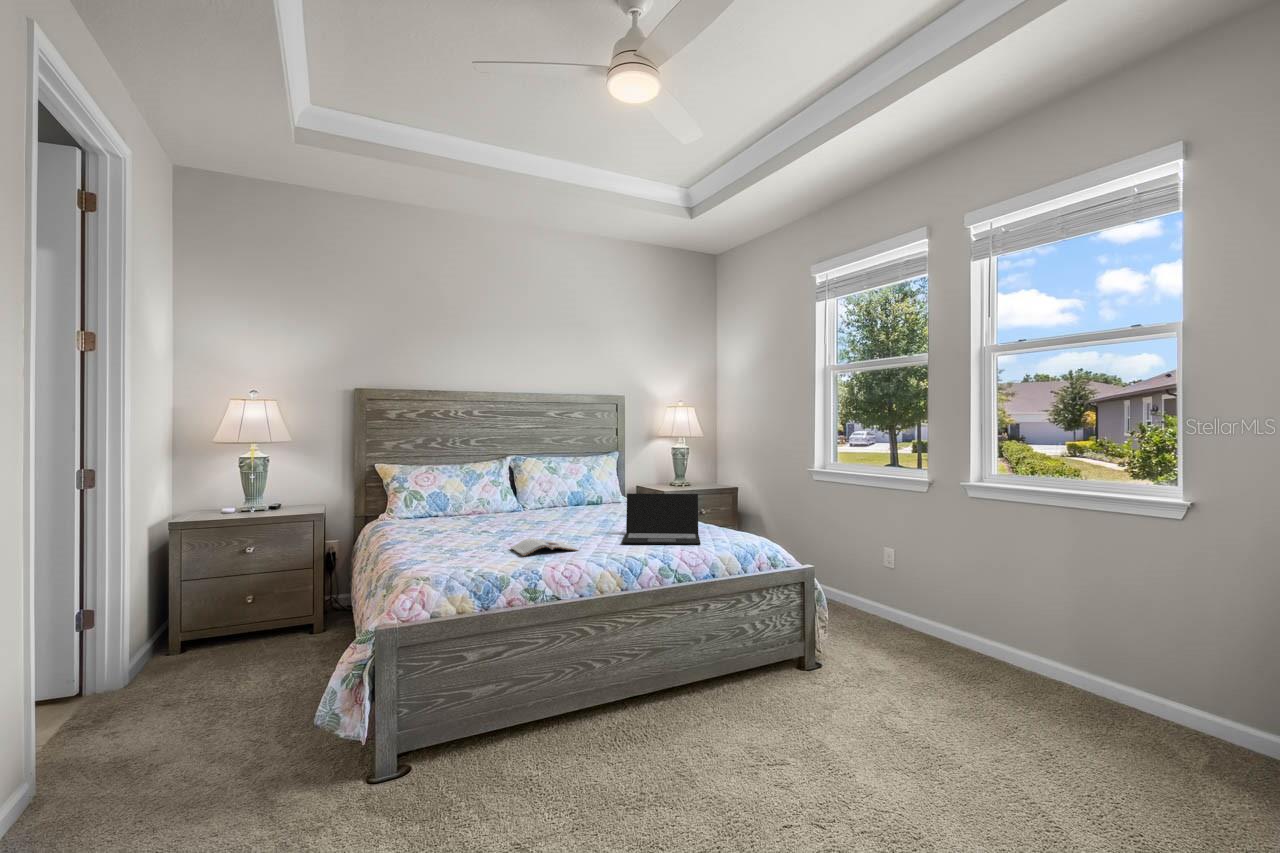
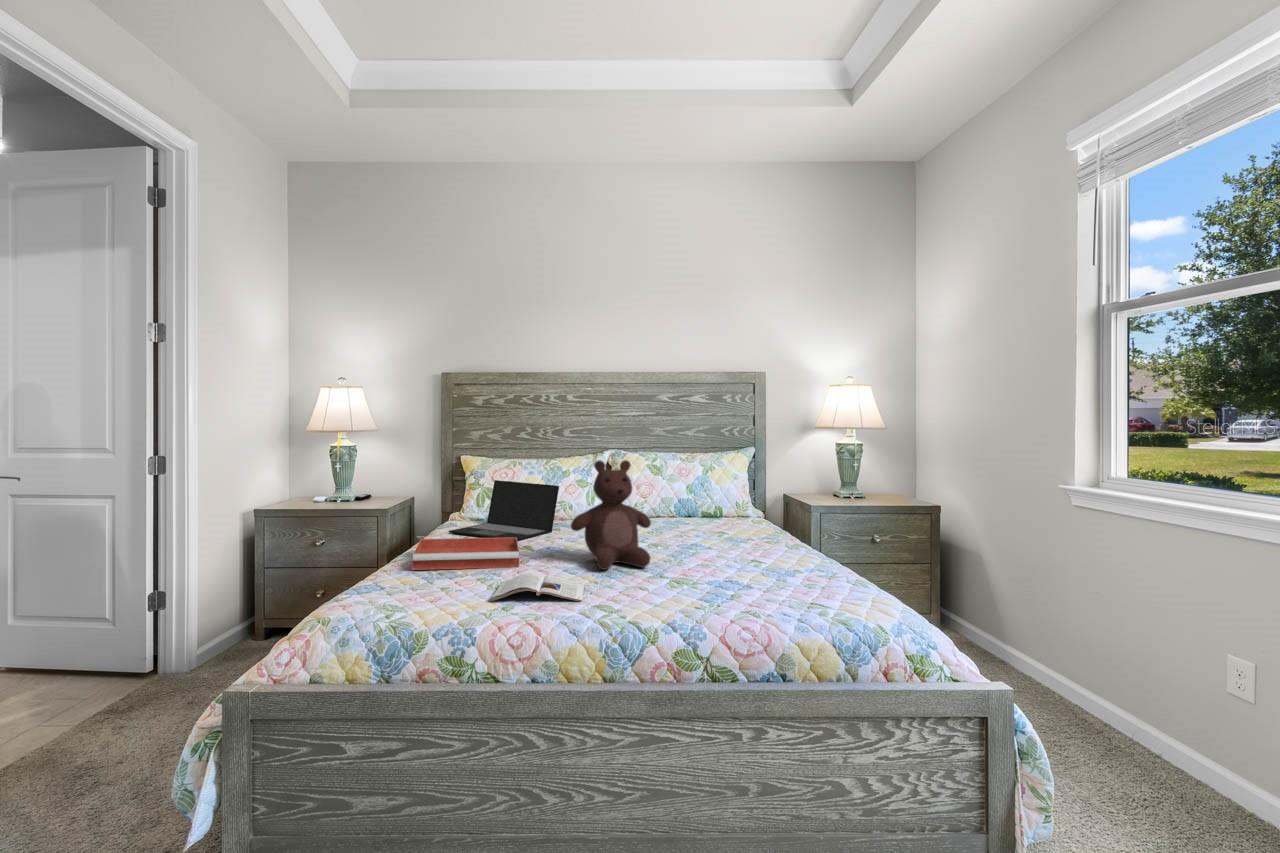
teddy bear: none [531,461,589,535] -> present [571,460,651,570]
laptop: present [622,493,701,544] -> present [449,480,559,541]
tray: none [408,522,501,548] -> present [413,537,519,570]

